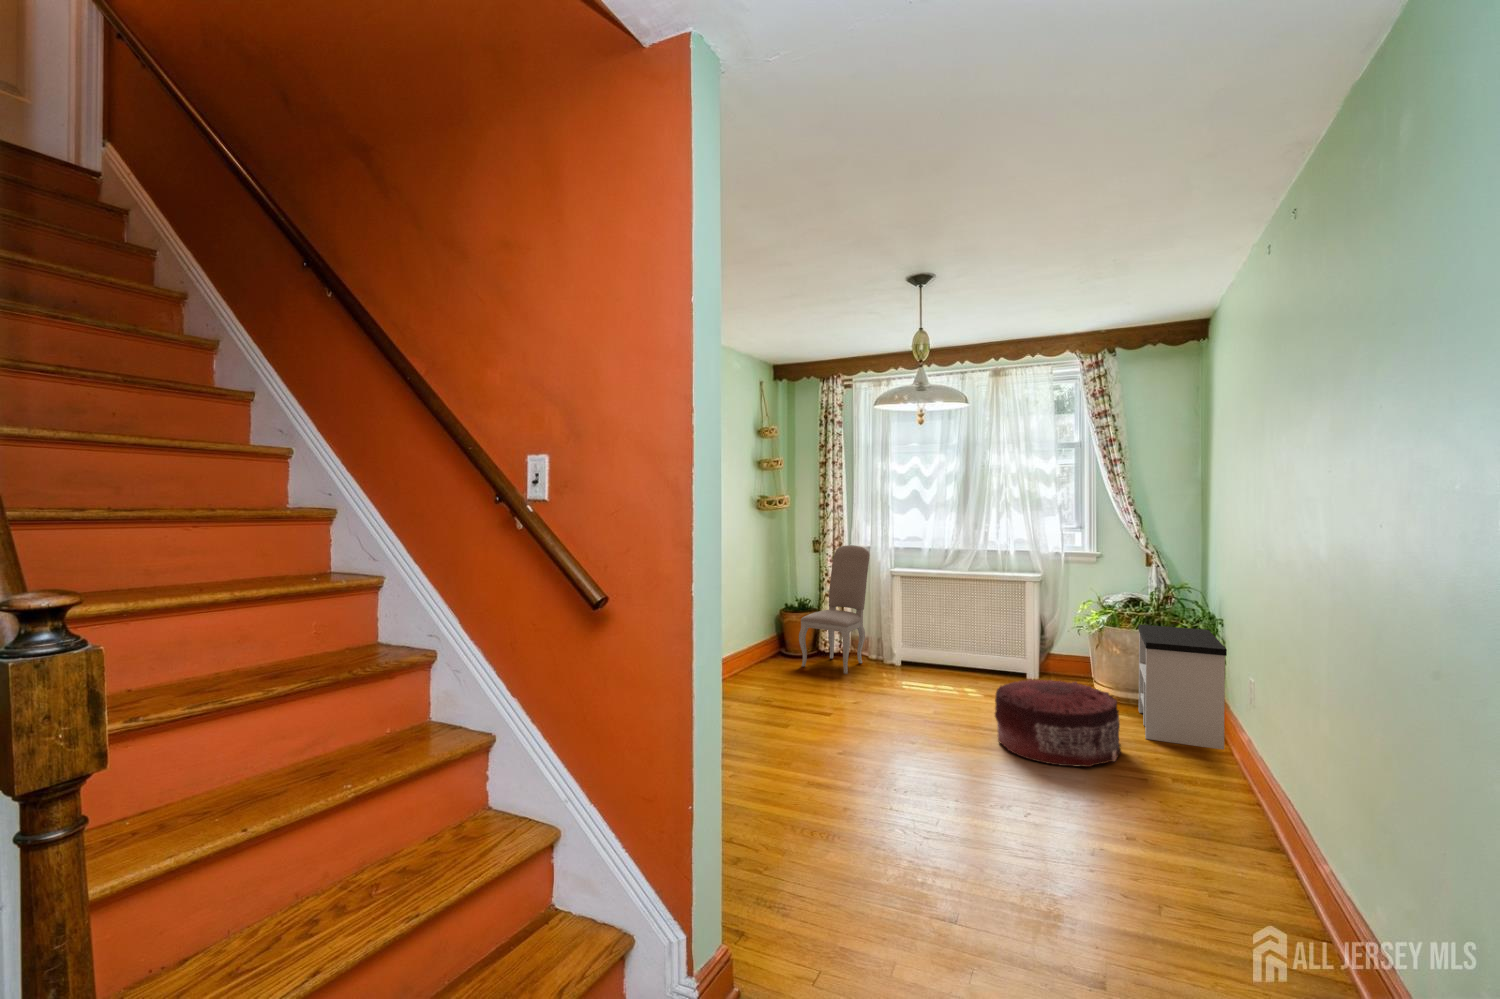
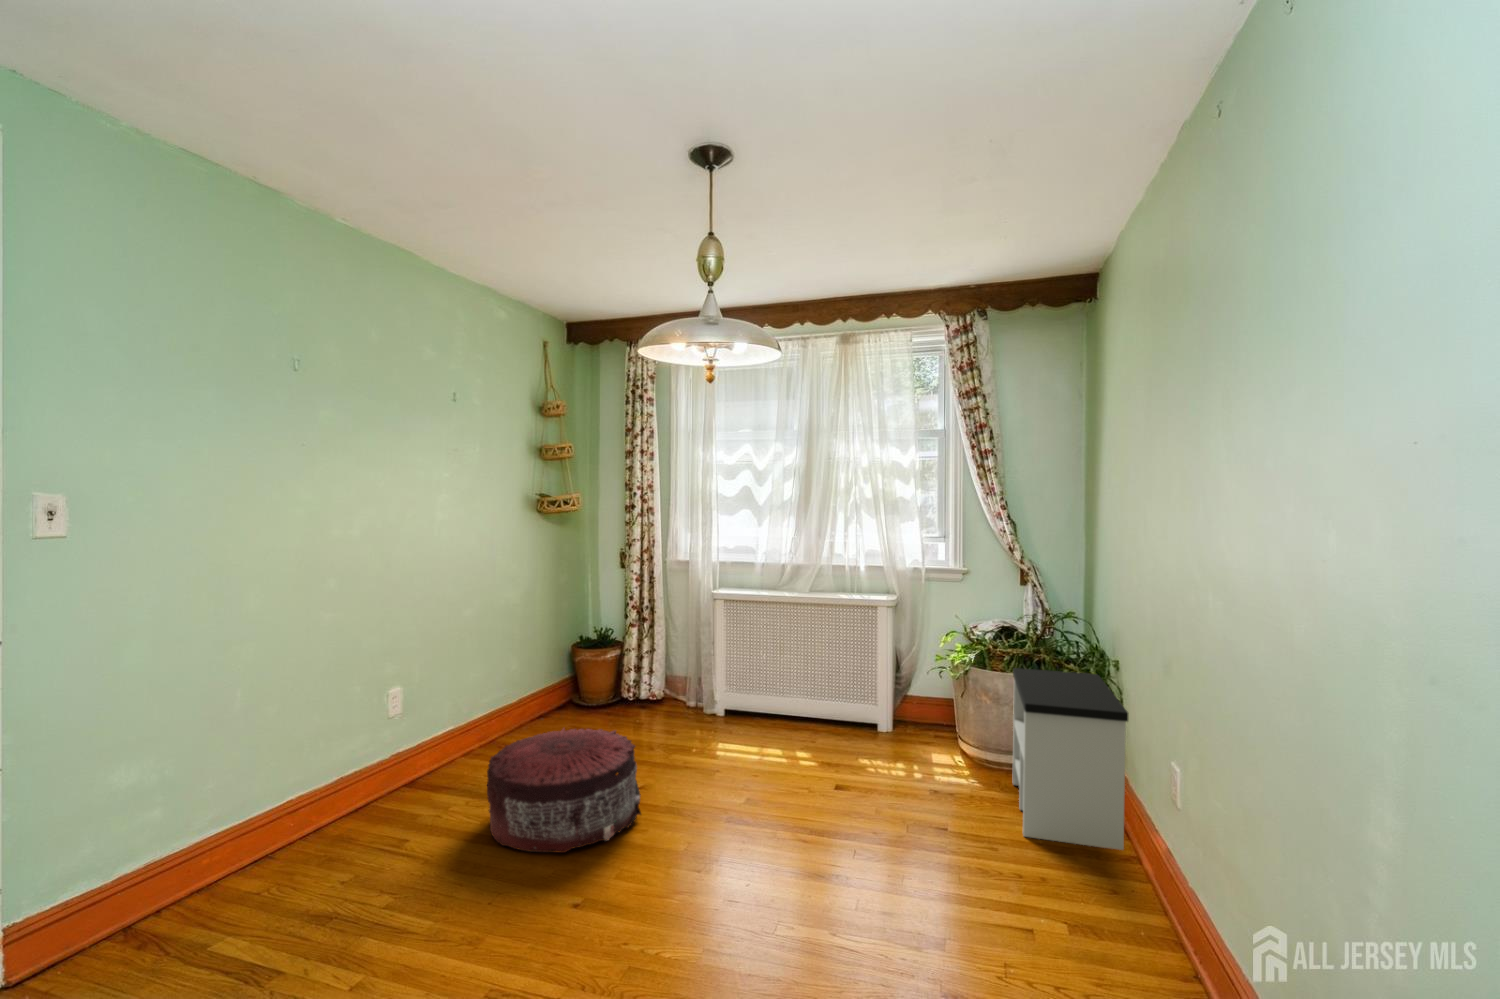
dining chair: present [799,545,870,674] -> none [587,559,686,735]
pouf: present [995,679,1121,767] -> present [487,729,641,853]

